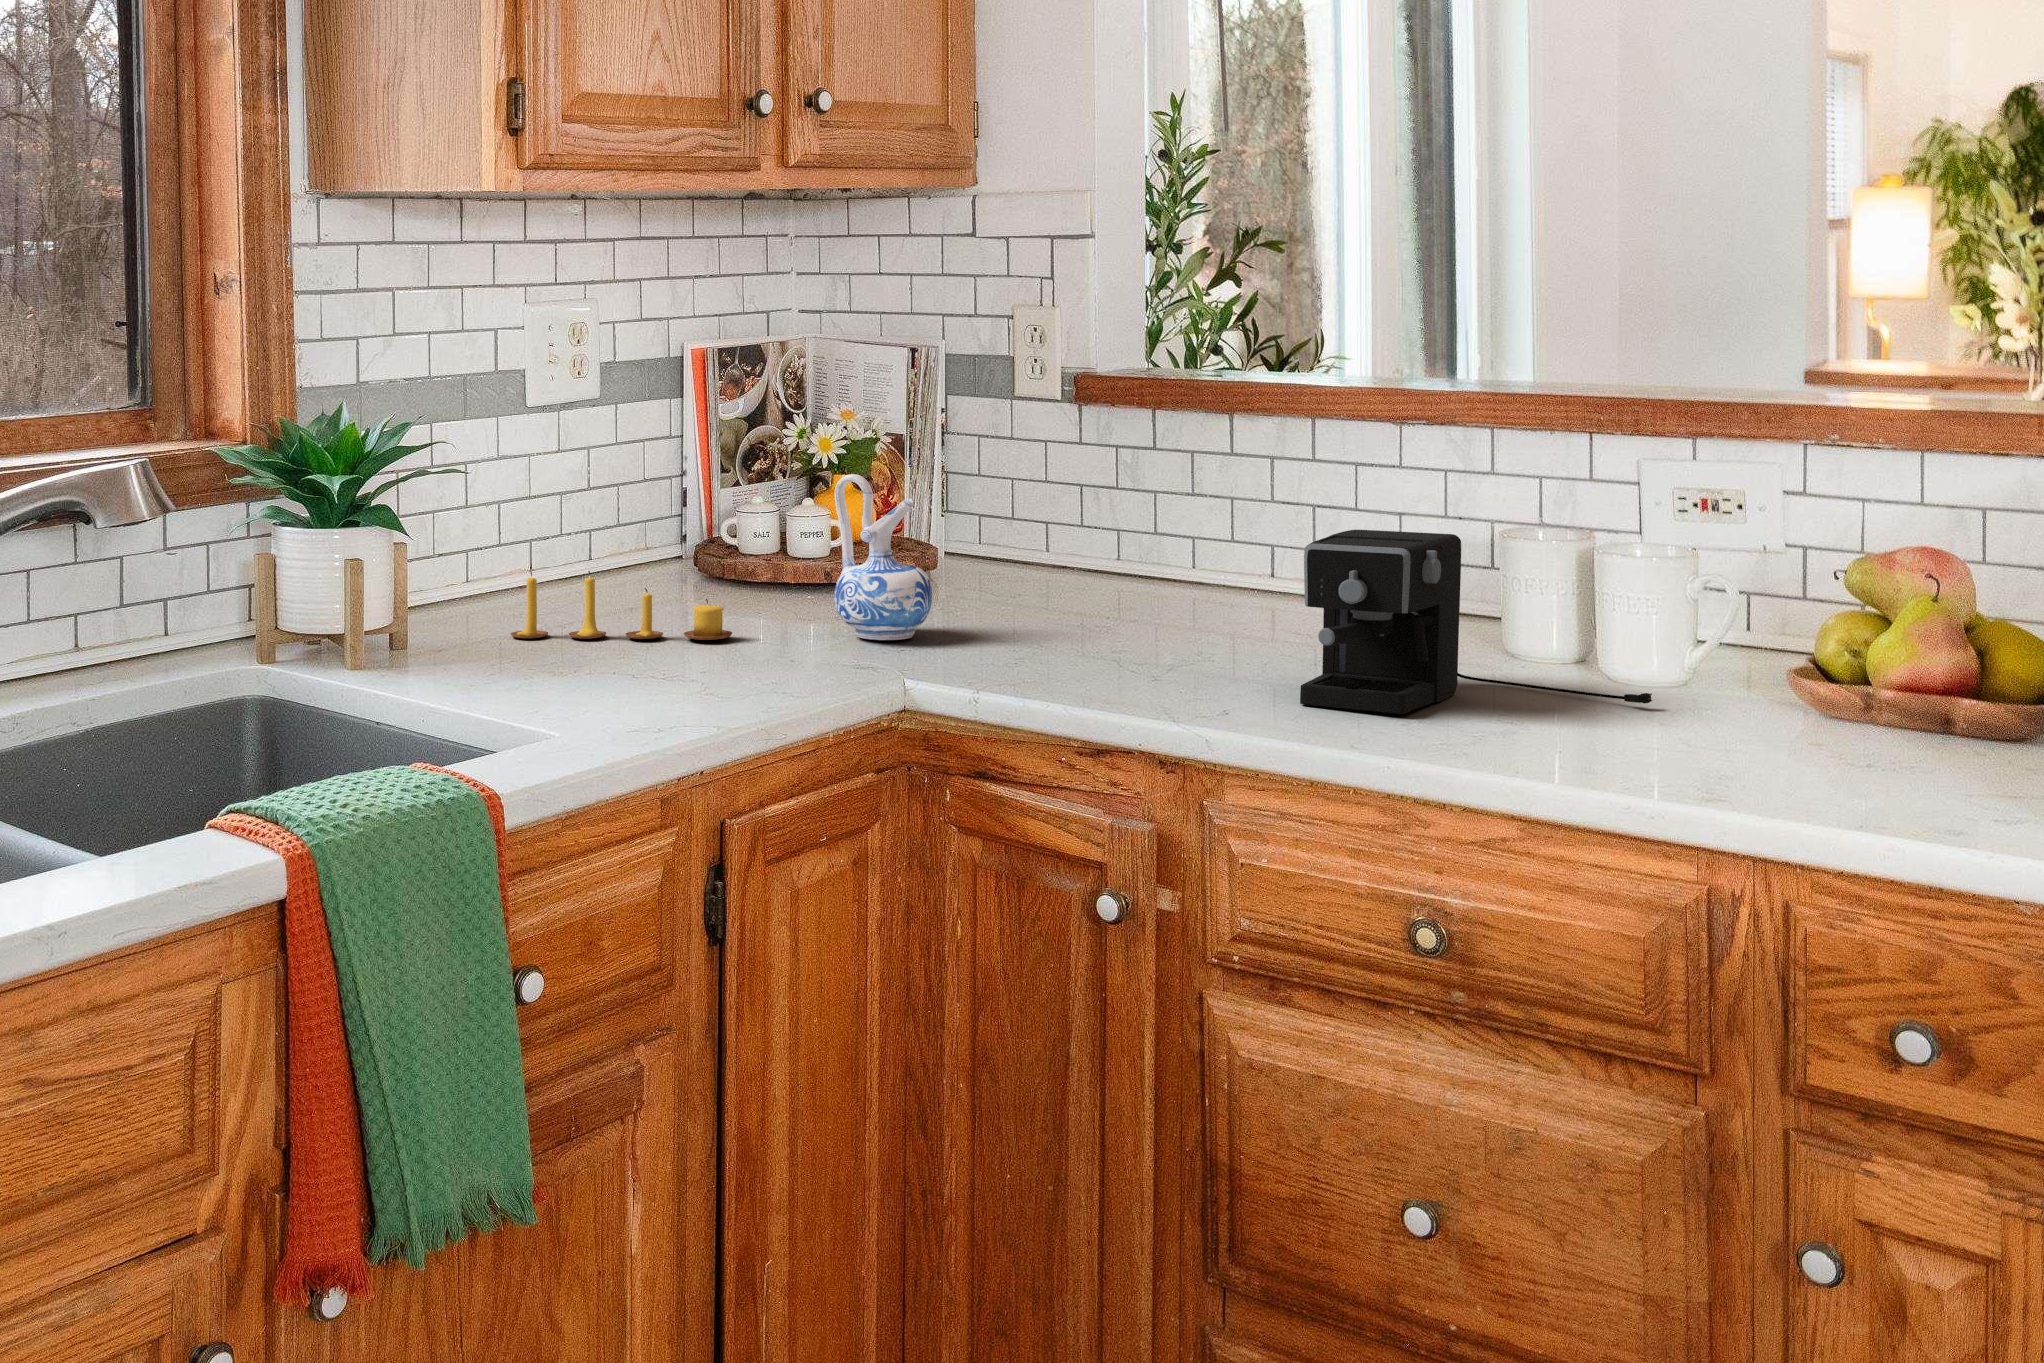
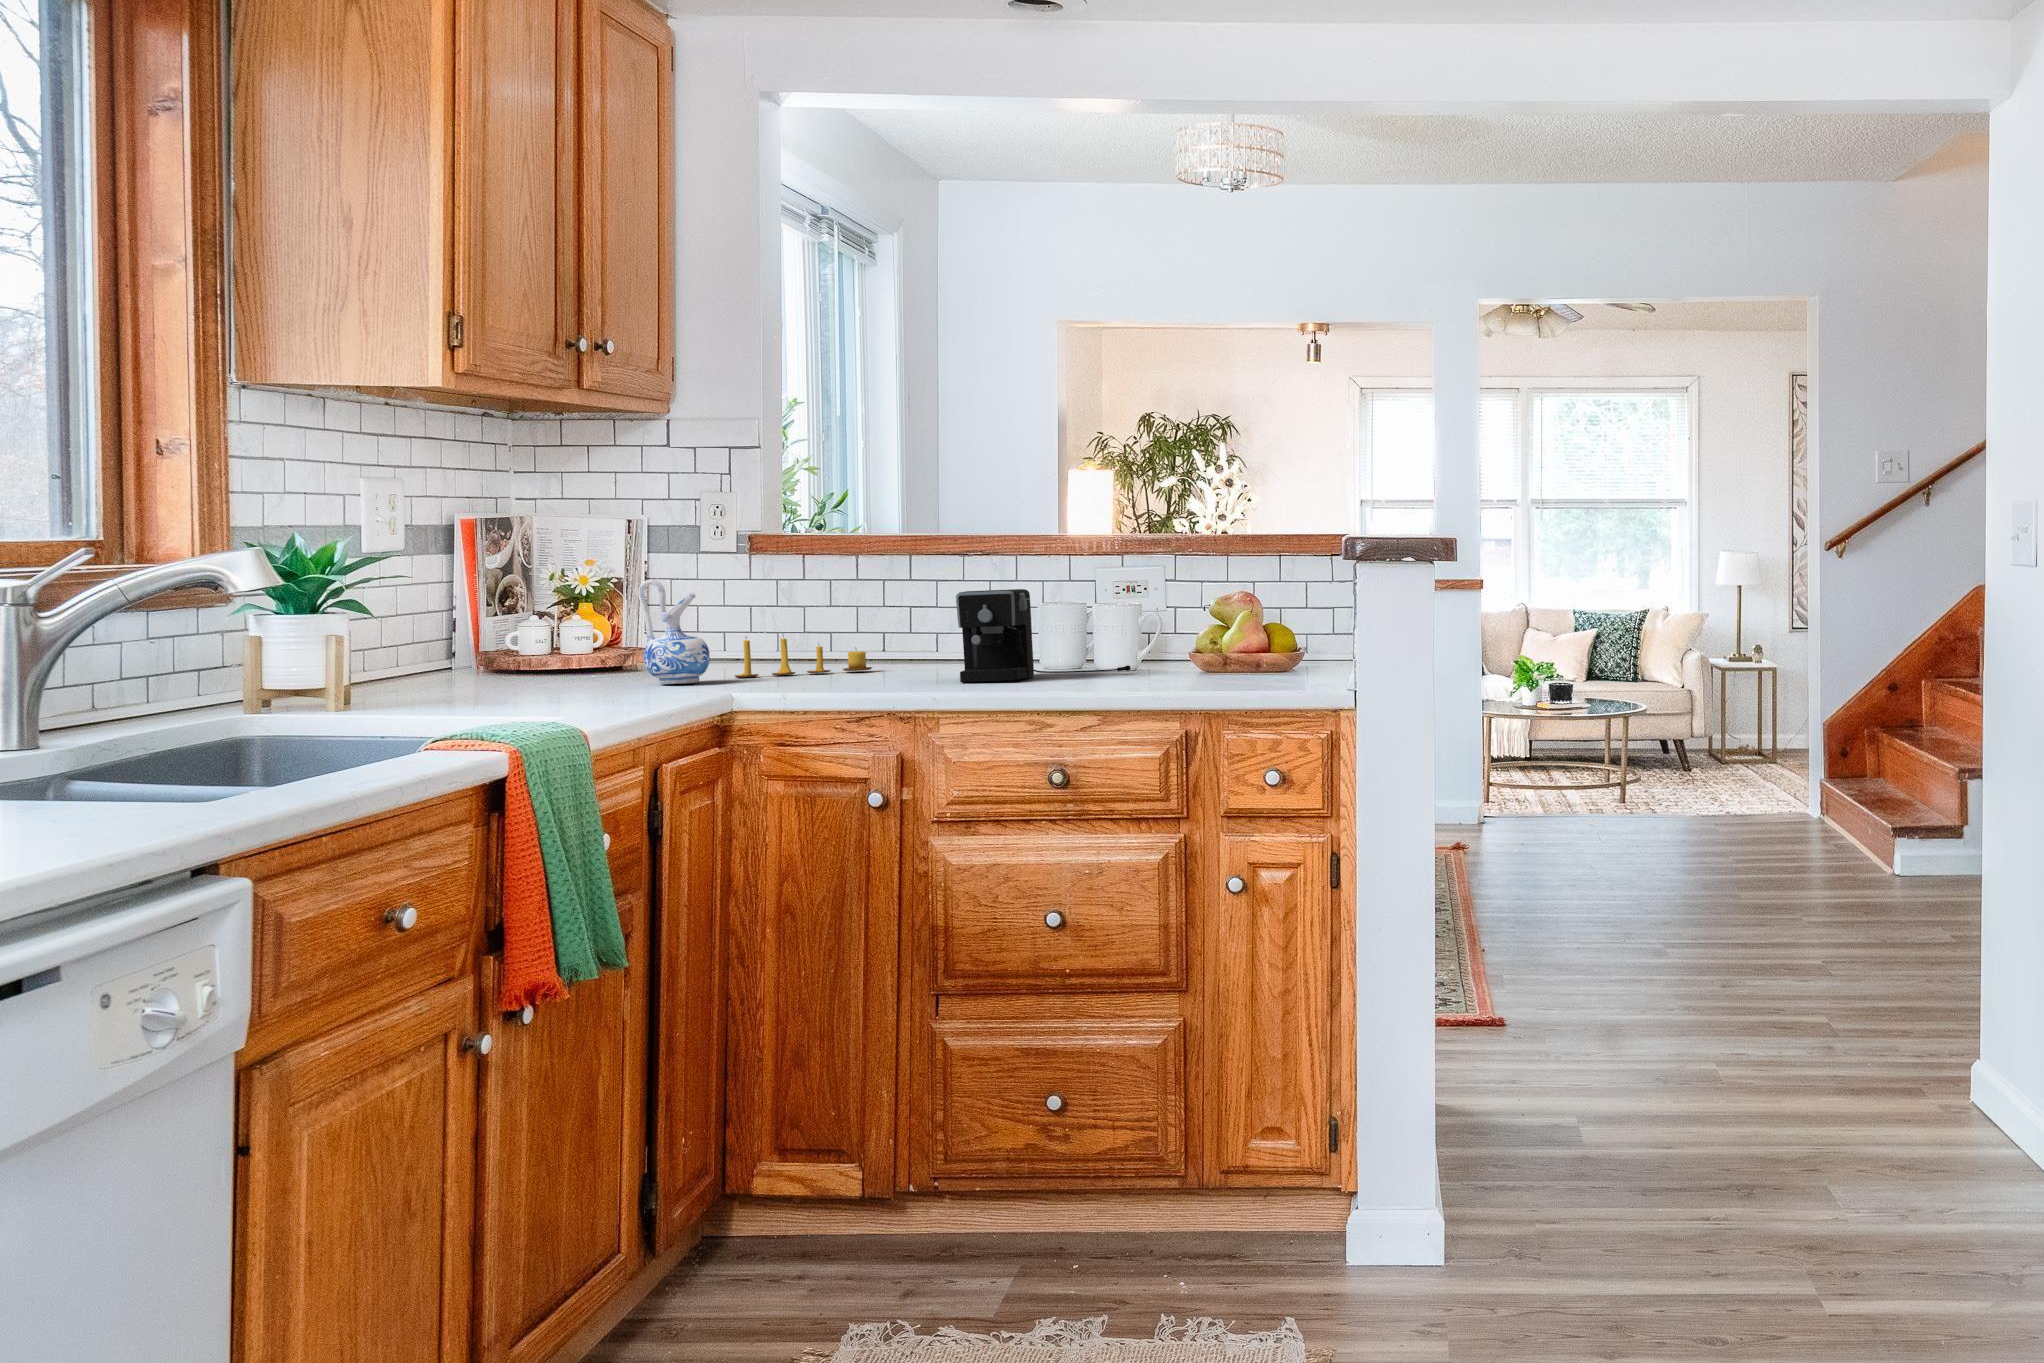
candle: present [510,571,732,640] -> present [735,636,872,677]

